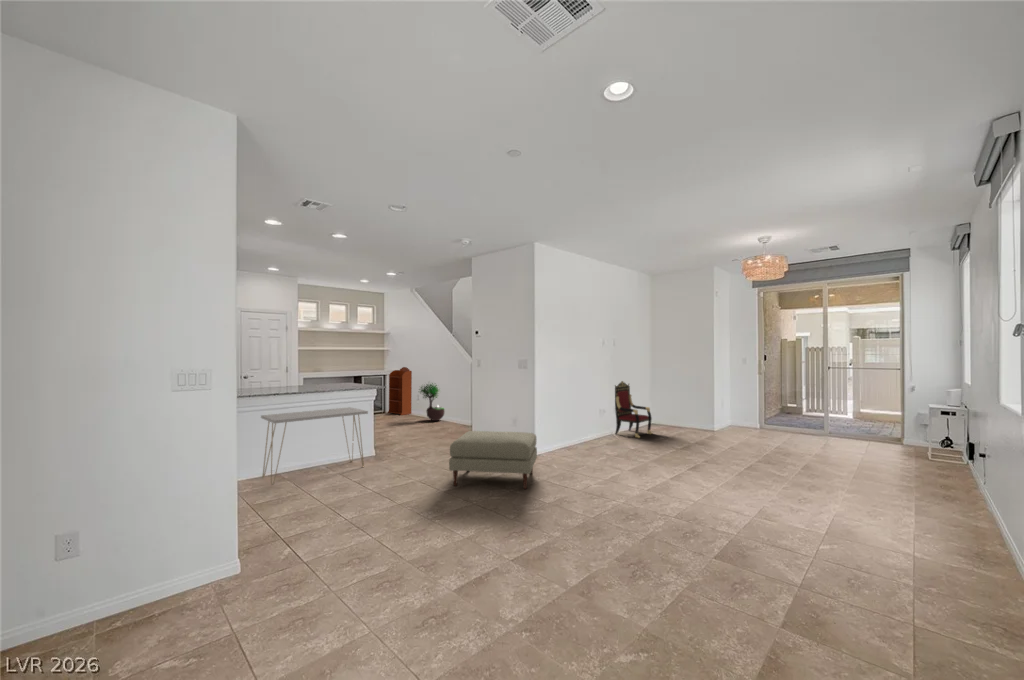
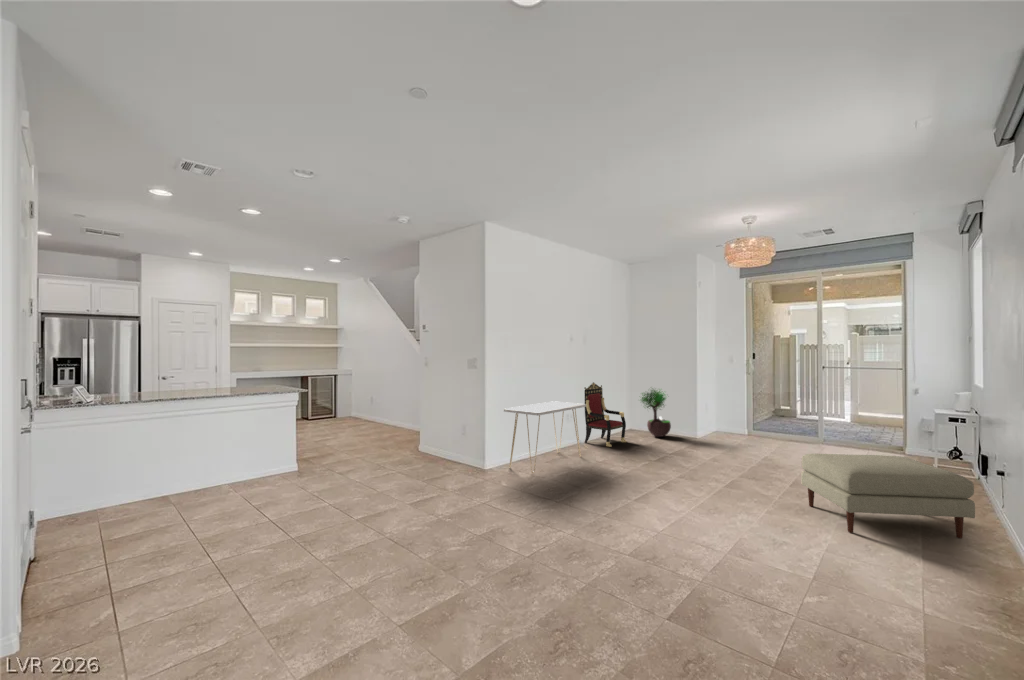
bookcase: present [388,367,412,415] -> none [340,367,367,420]
potted tree: present [420,383,444,421] -> present [641,390,671,437]
console table: present [261,407,368,485] -> present [504,401,586,473]
ottoman: present [449,431,537,489] -> present [801,454,975,538]

